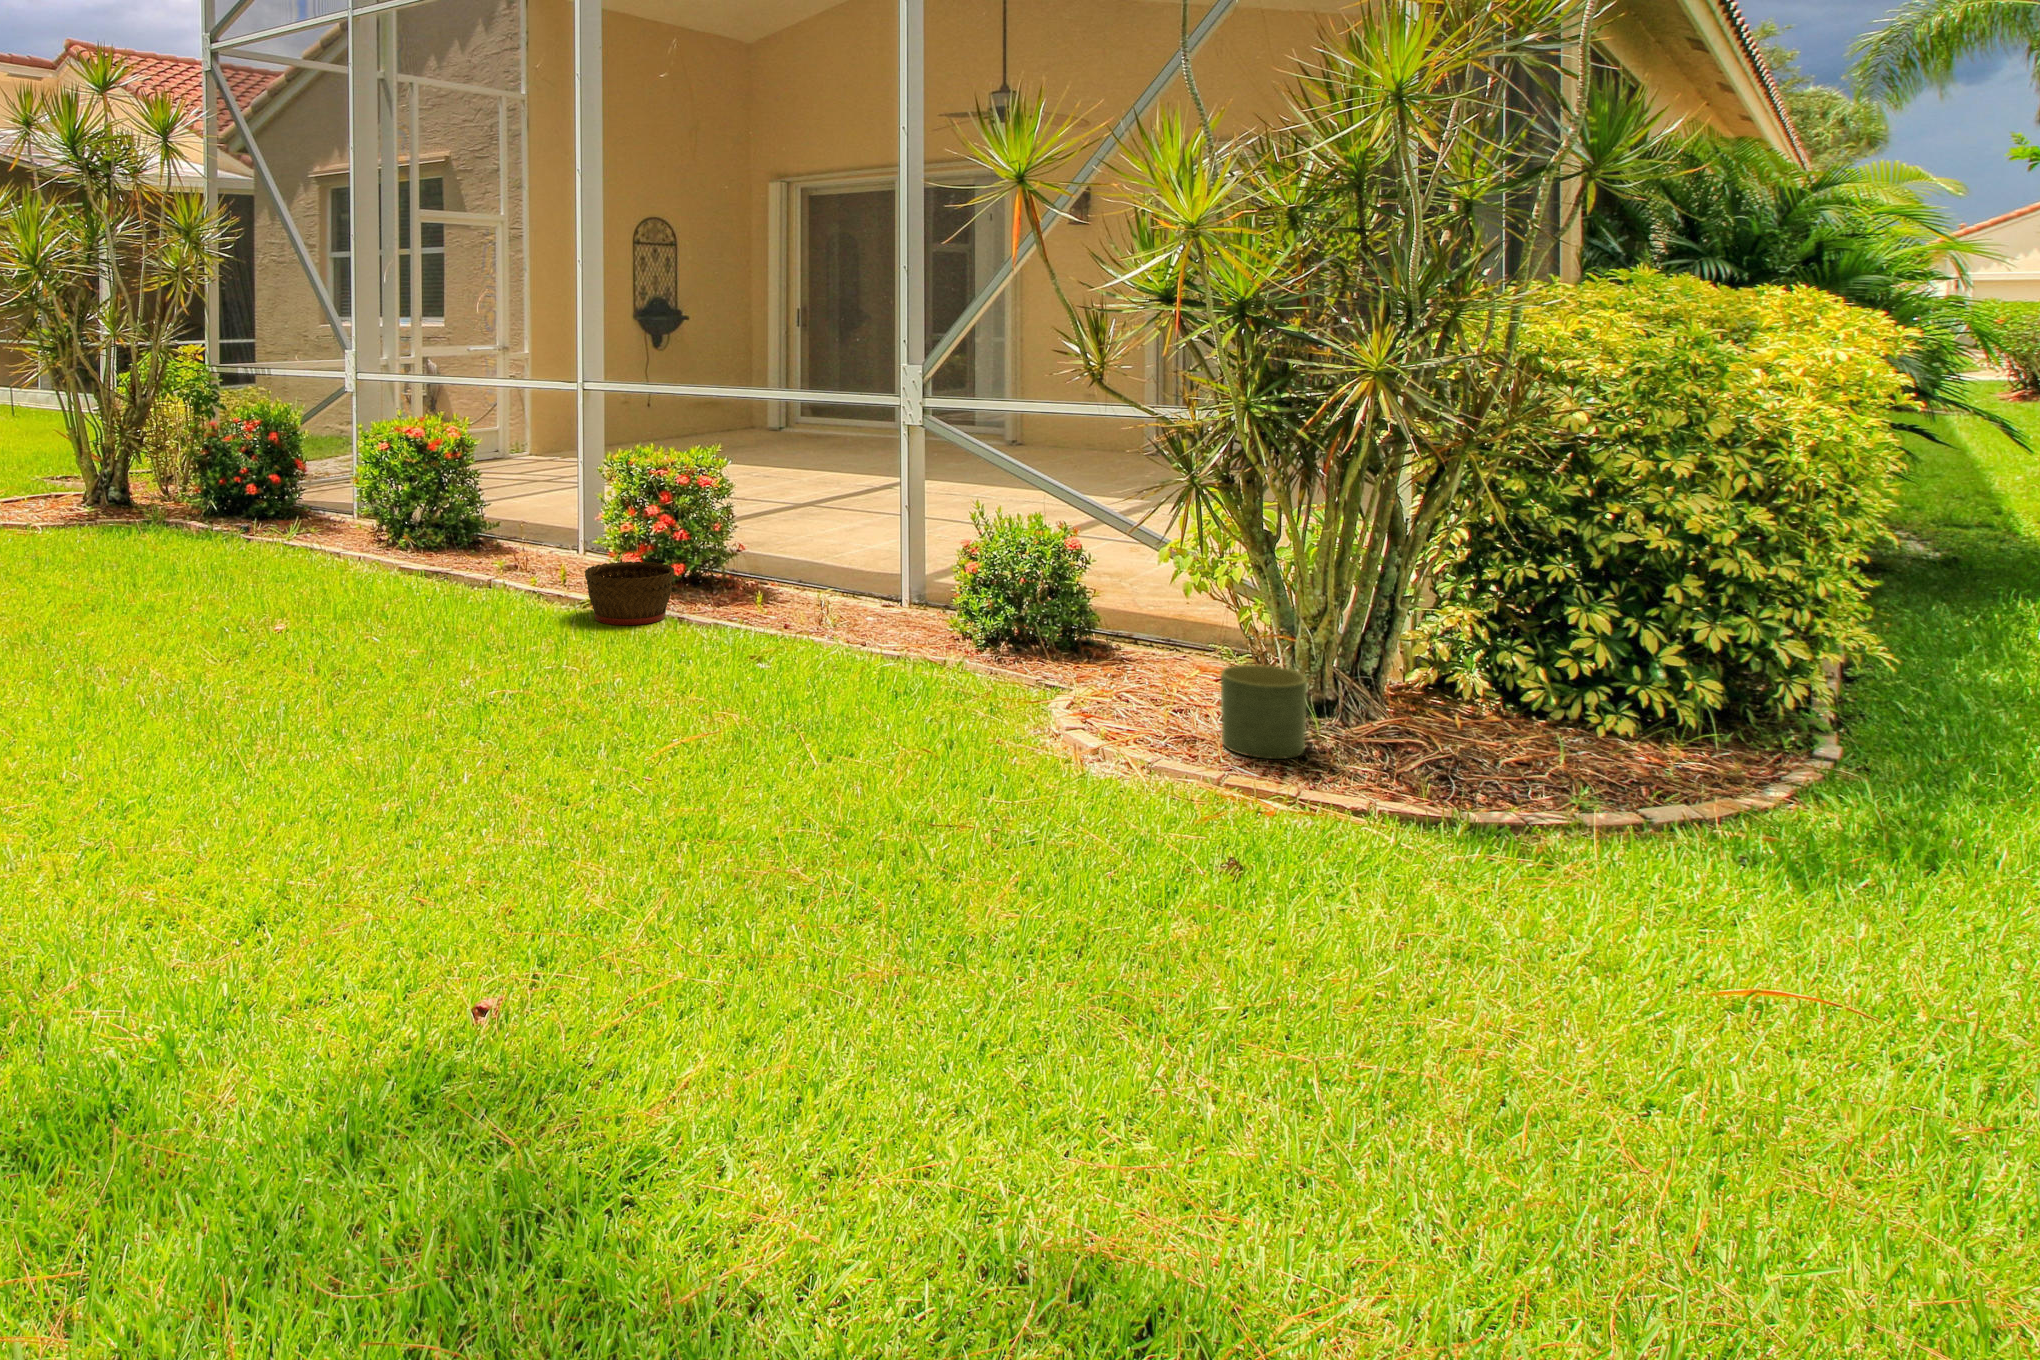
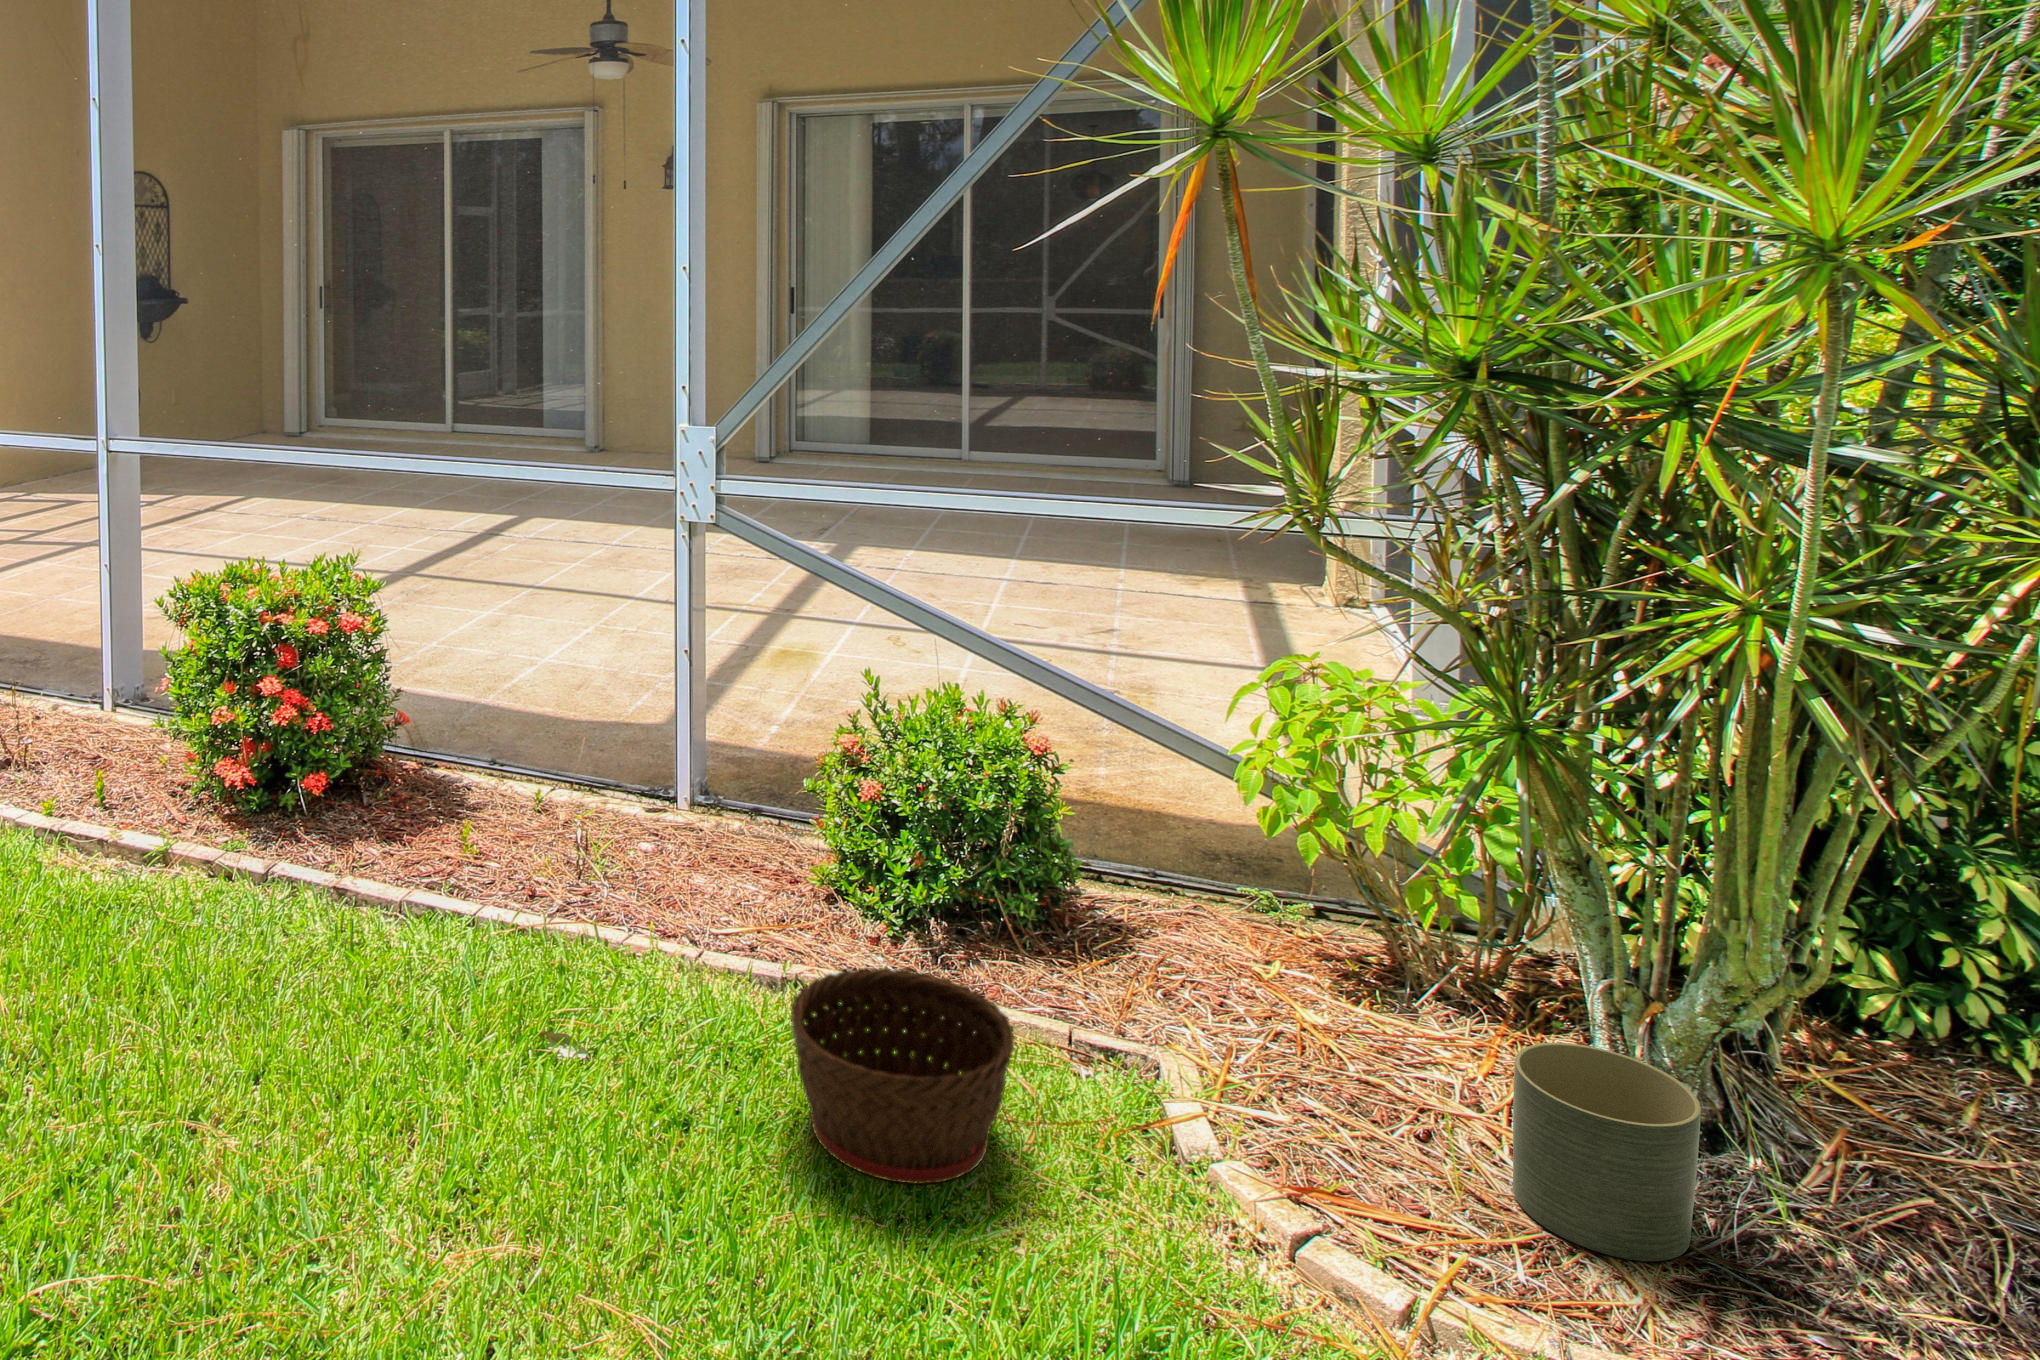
basket: present [585,561,674,625] -> present [790,968,1014,1184]

